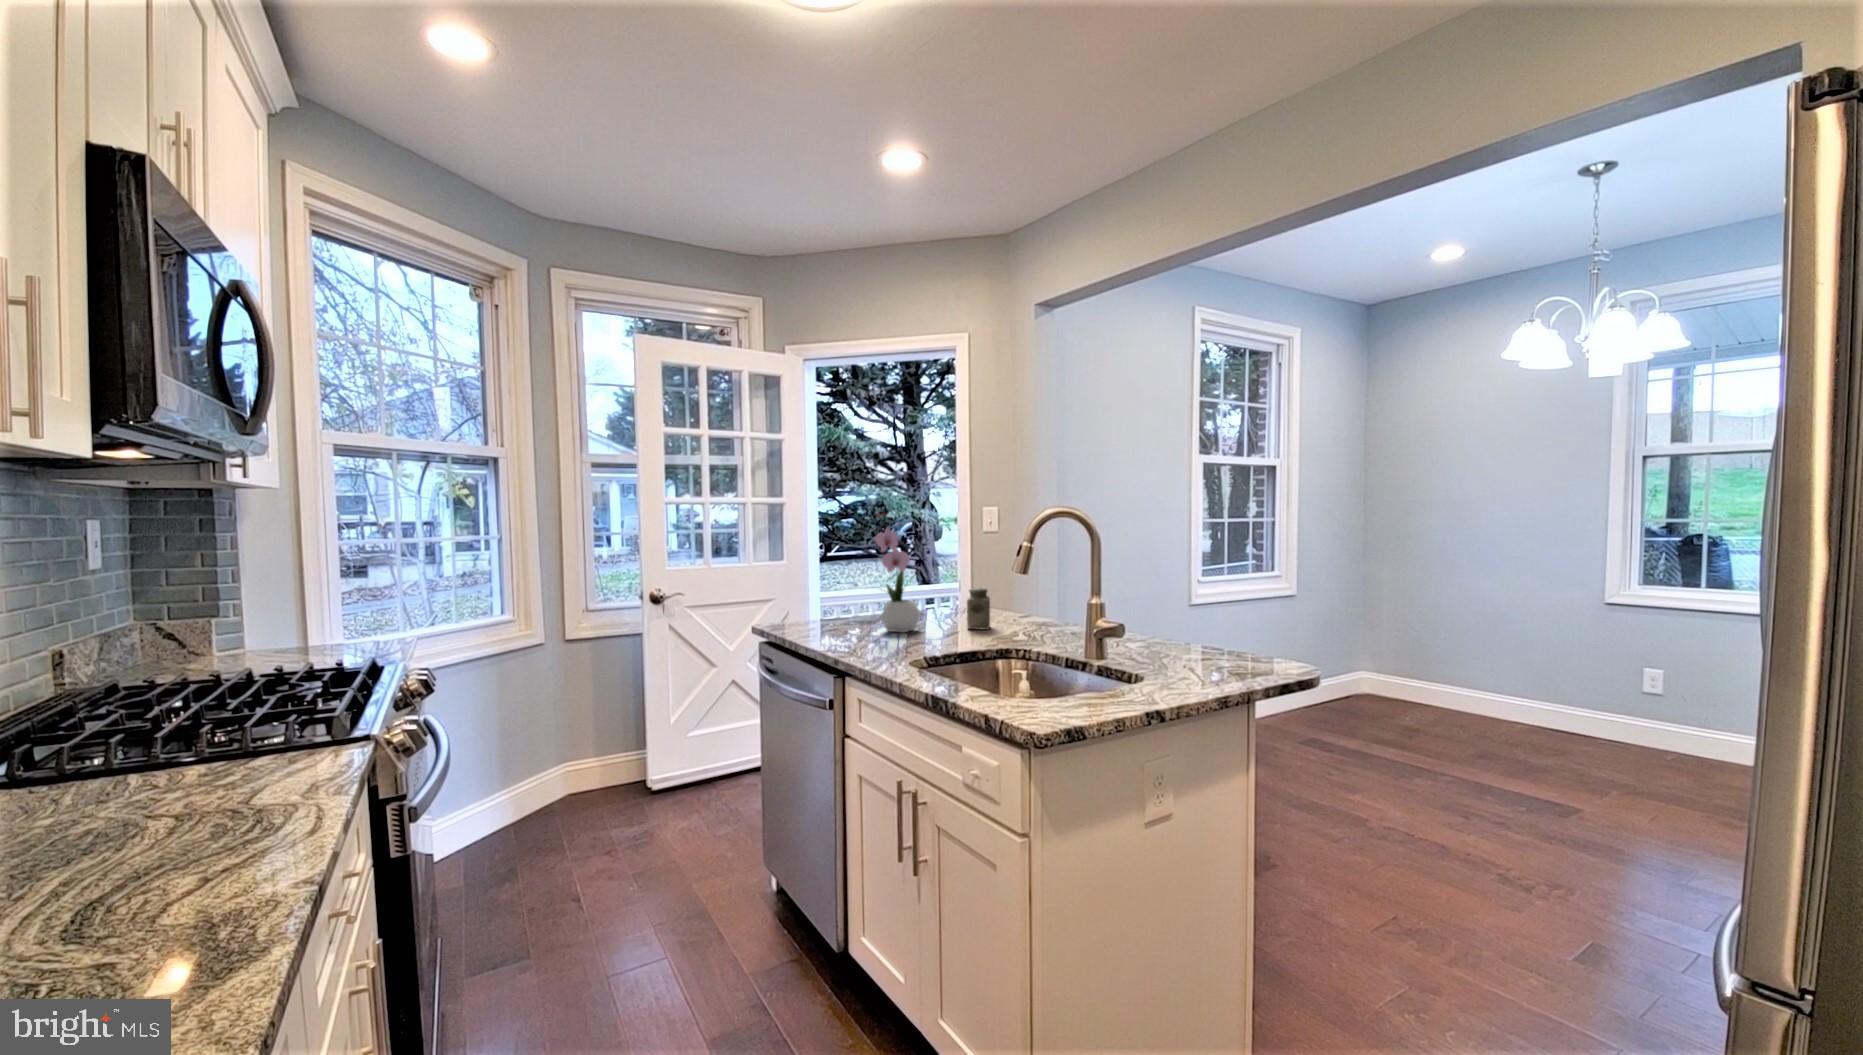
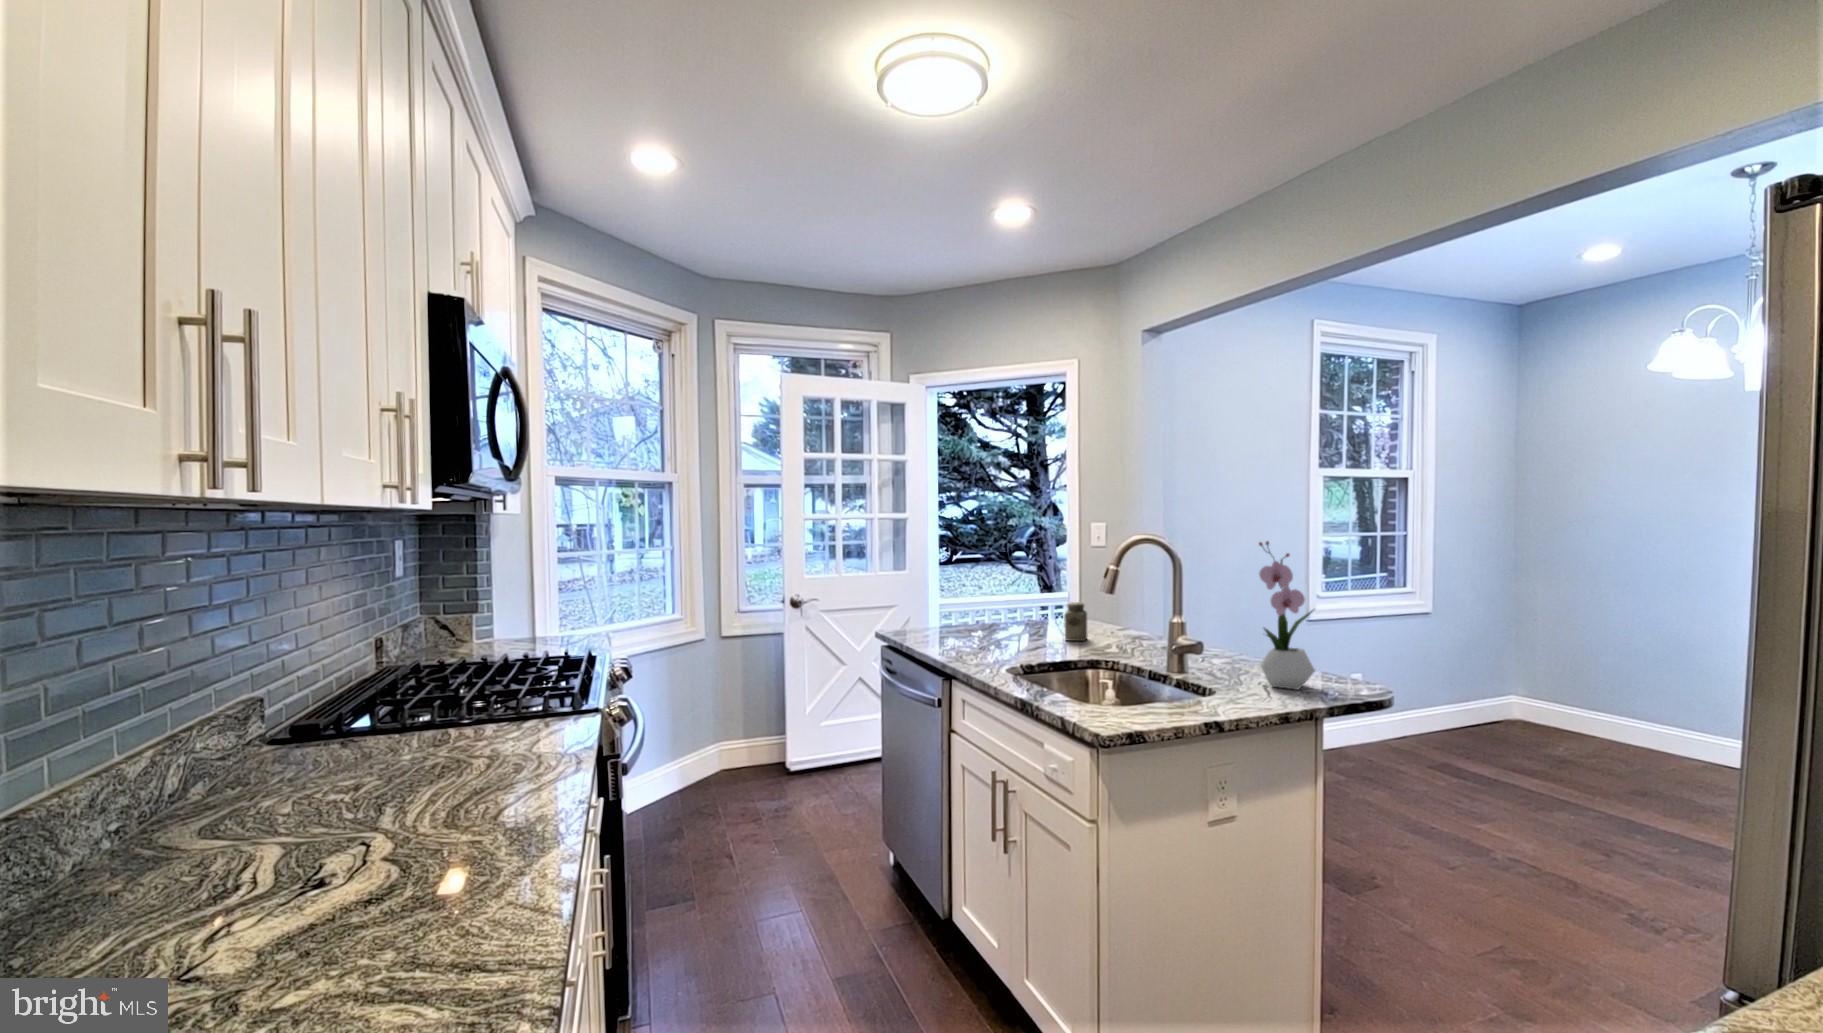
flower arrangement: present [875,514,920,632] -> present [1259,541,1315,690]

